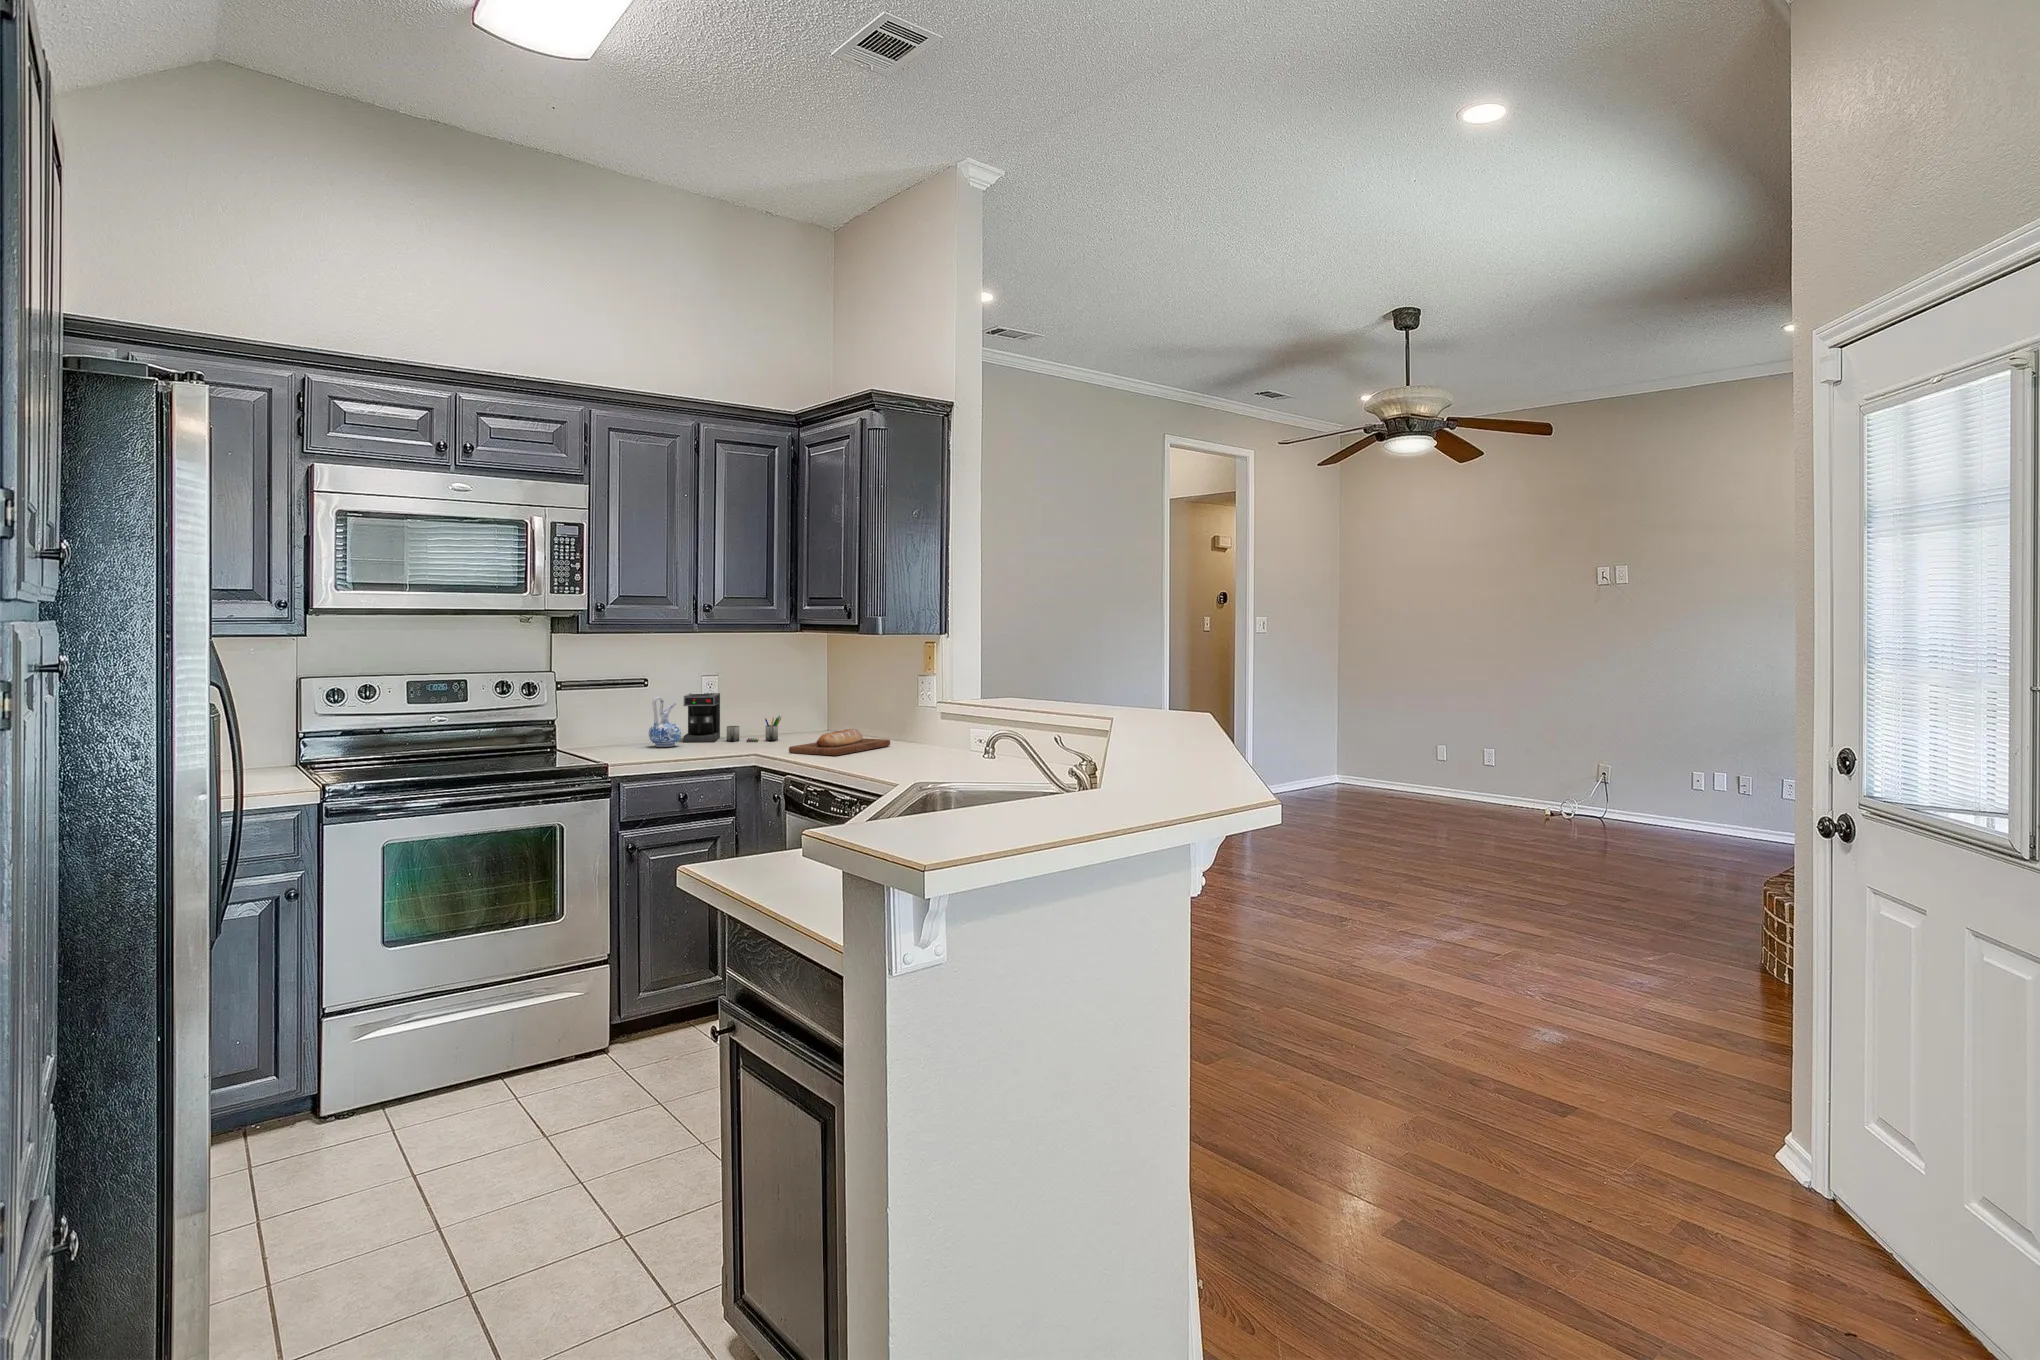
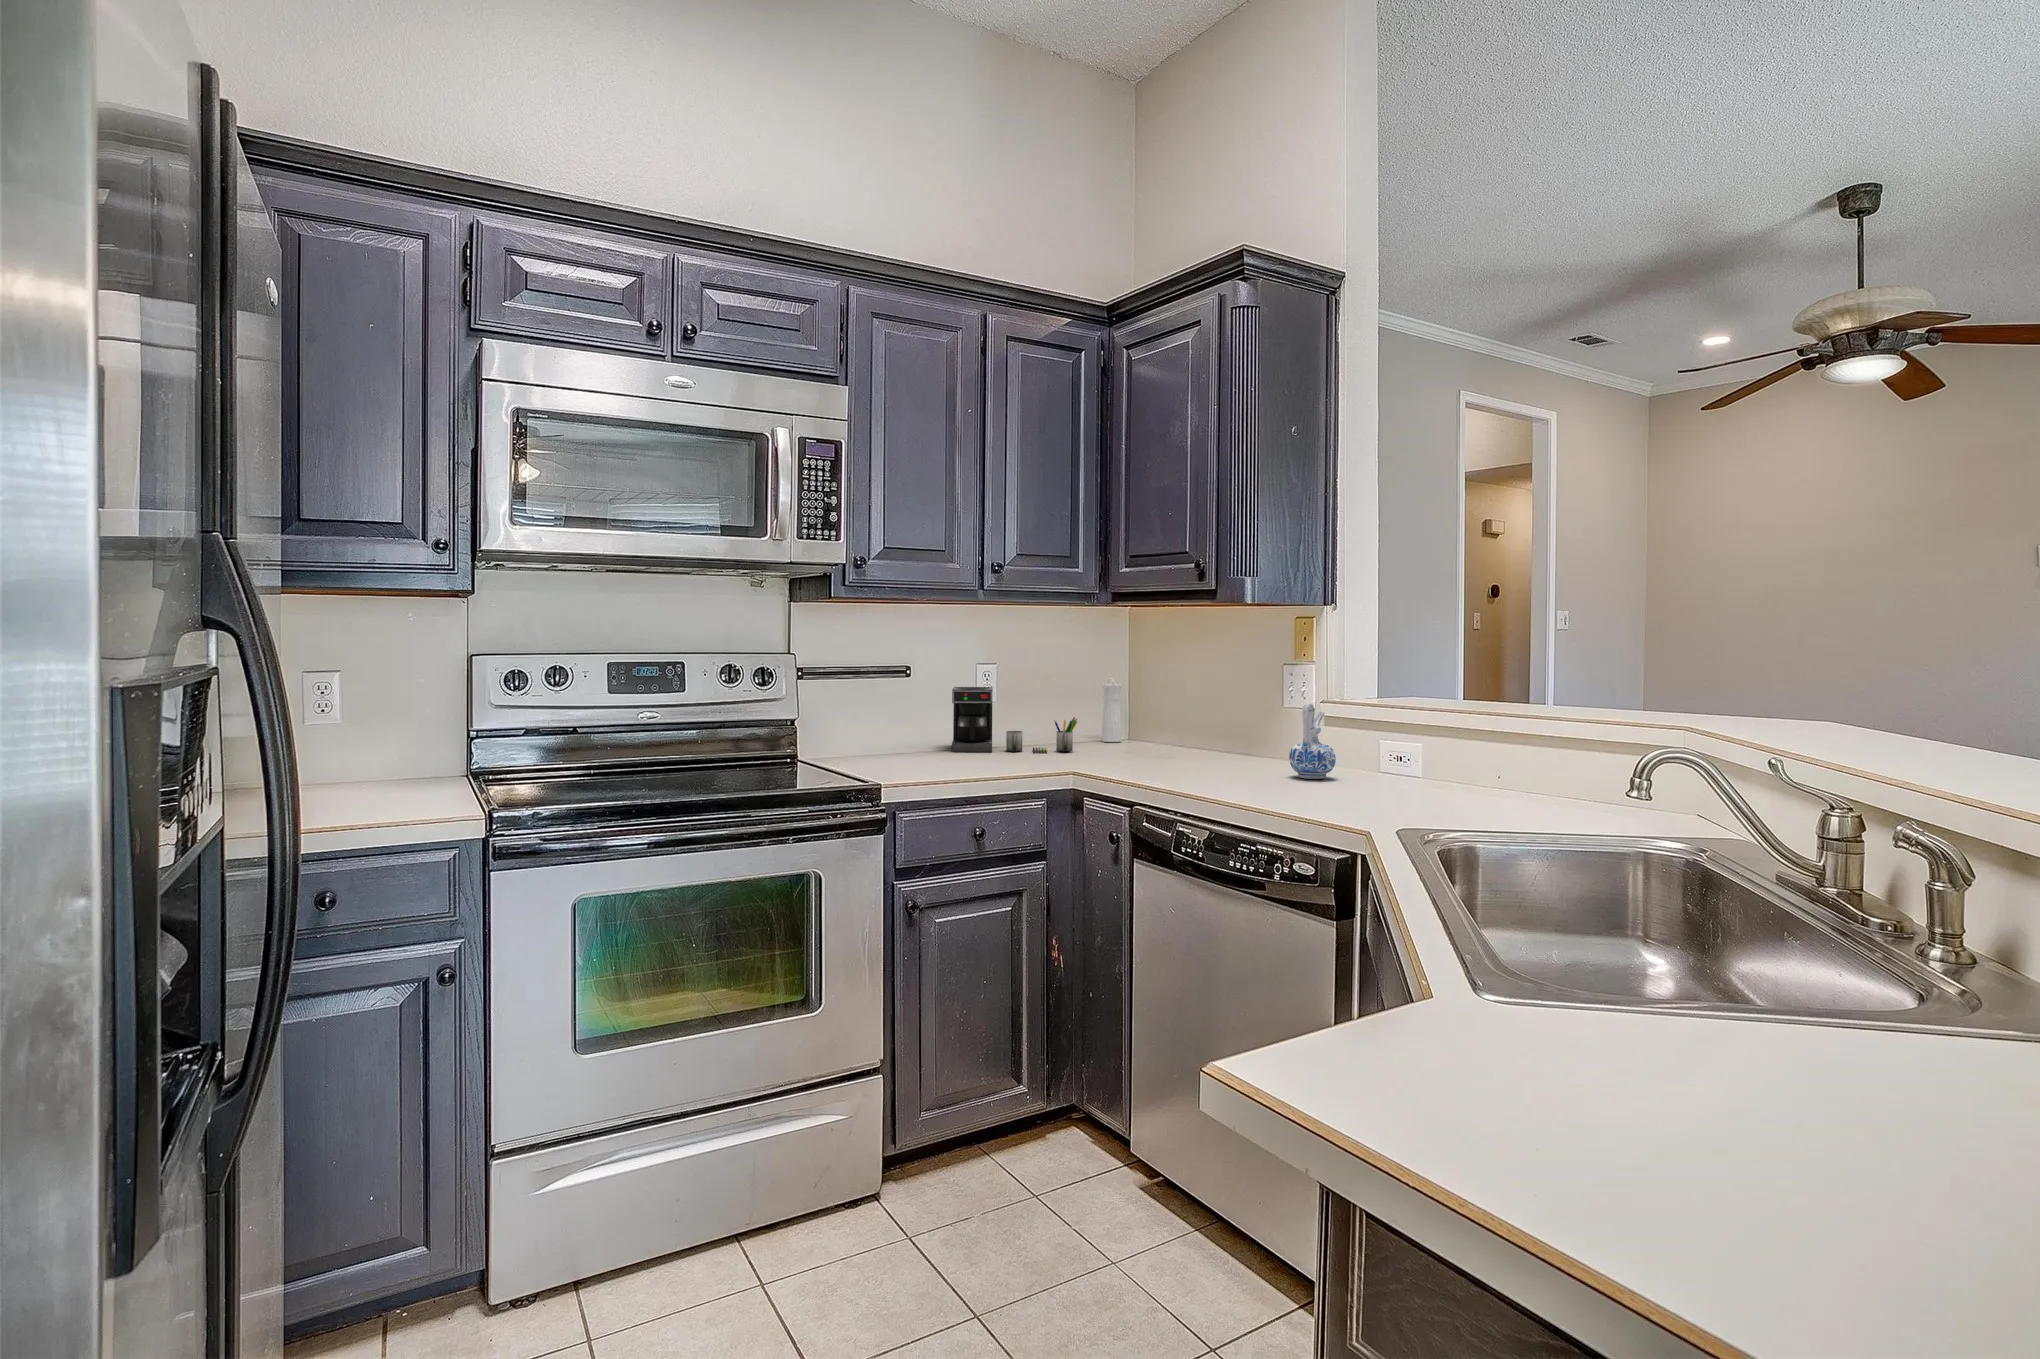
pepper mill: none [811,677,826,733] -> present [1102,678,1122,742]
ceramic pitcher: present [649,697,681,747] -> present [1289,703,1336,779]
bread loaf: present [789,729,890,756] -> none [1110,738,1236,776]

